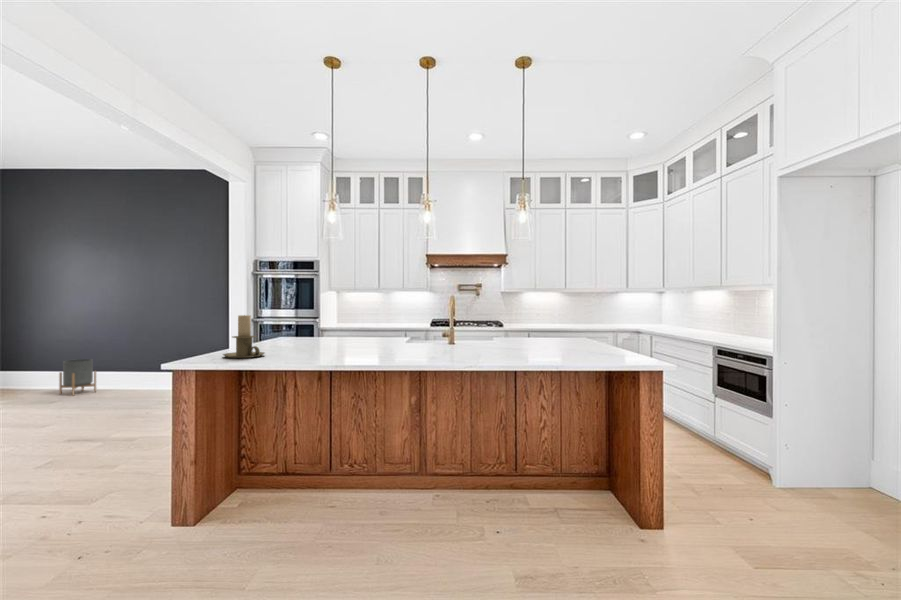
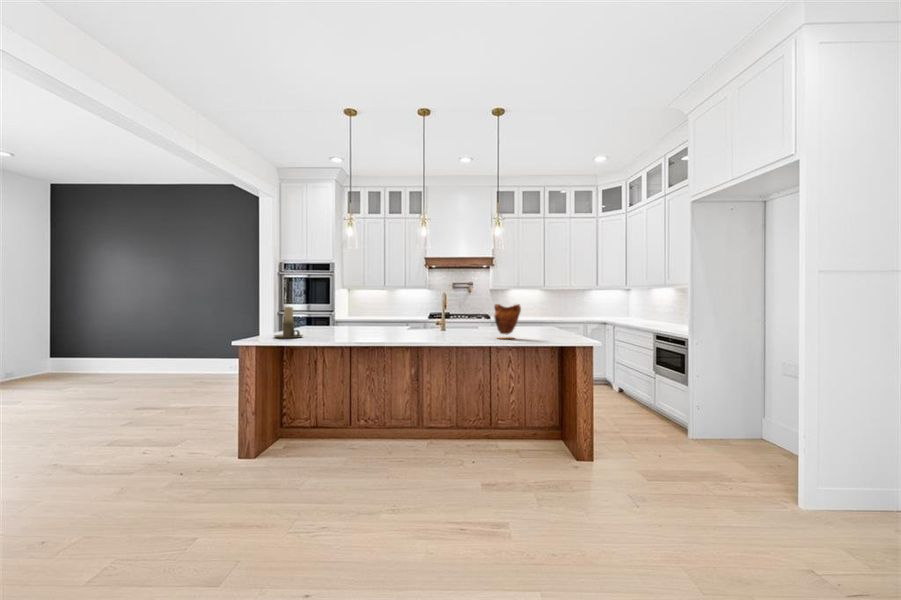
vase: none [522,311,560,359] -> present [494,304,521,339]
planter: present [59,359,96,395] -> none [108,348,139,379]

